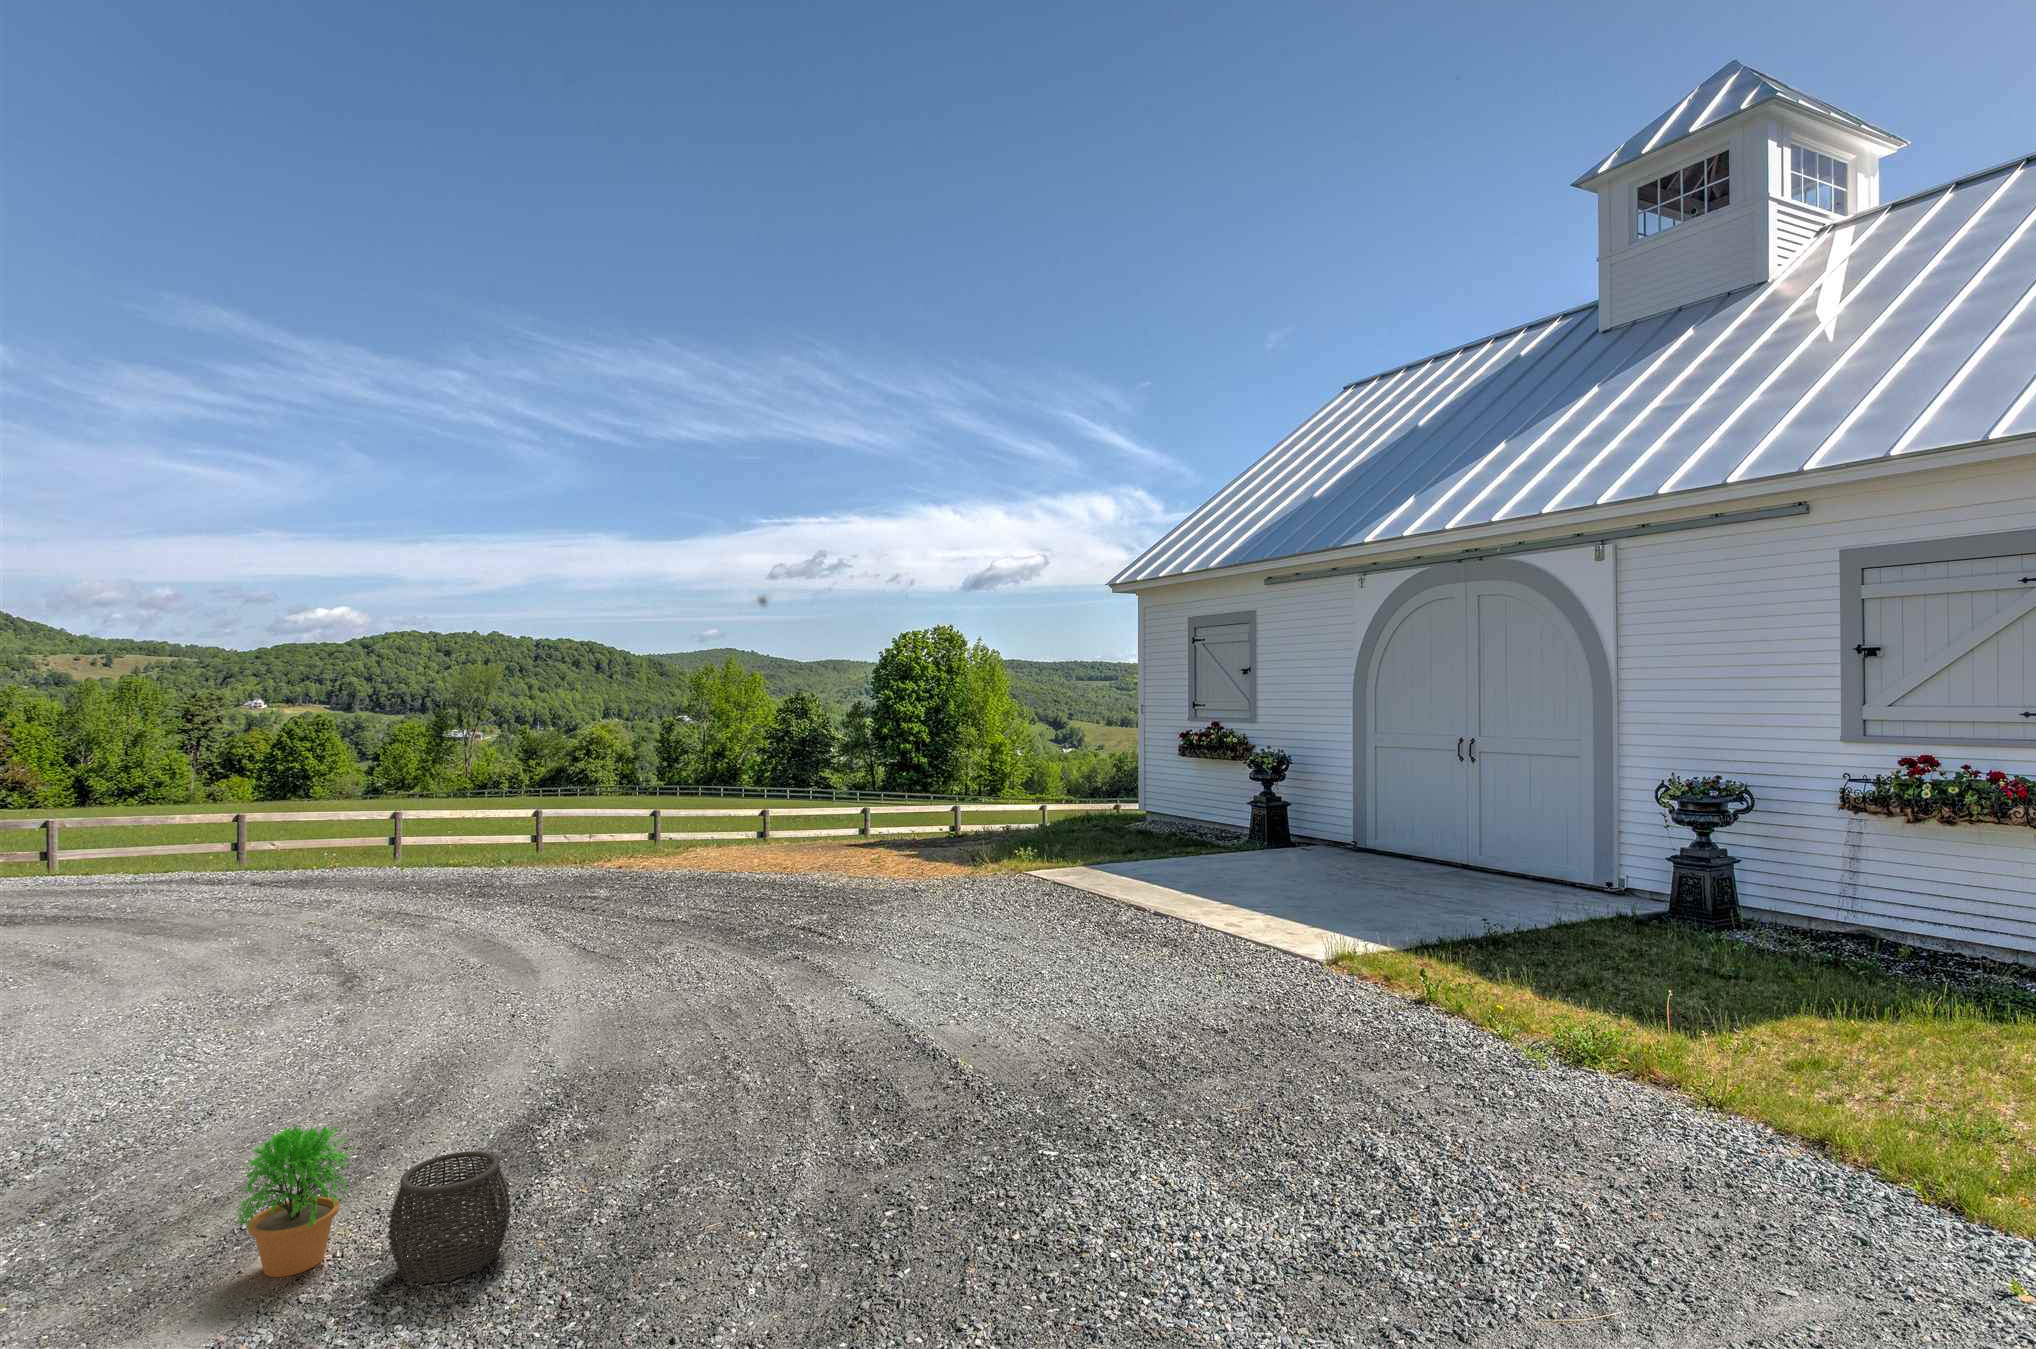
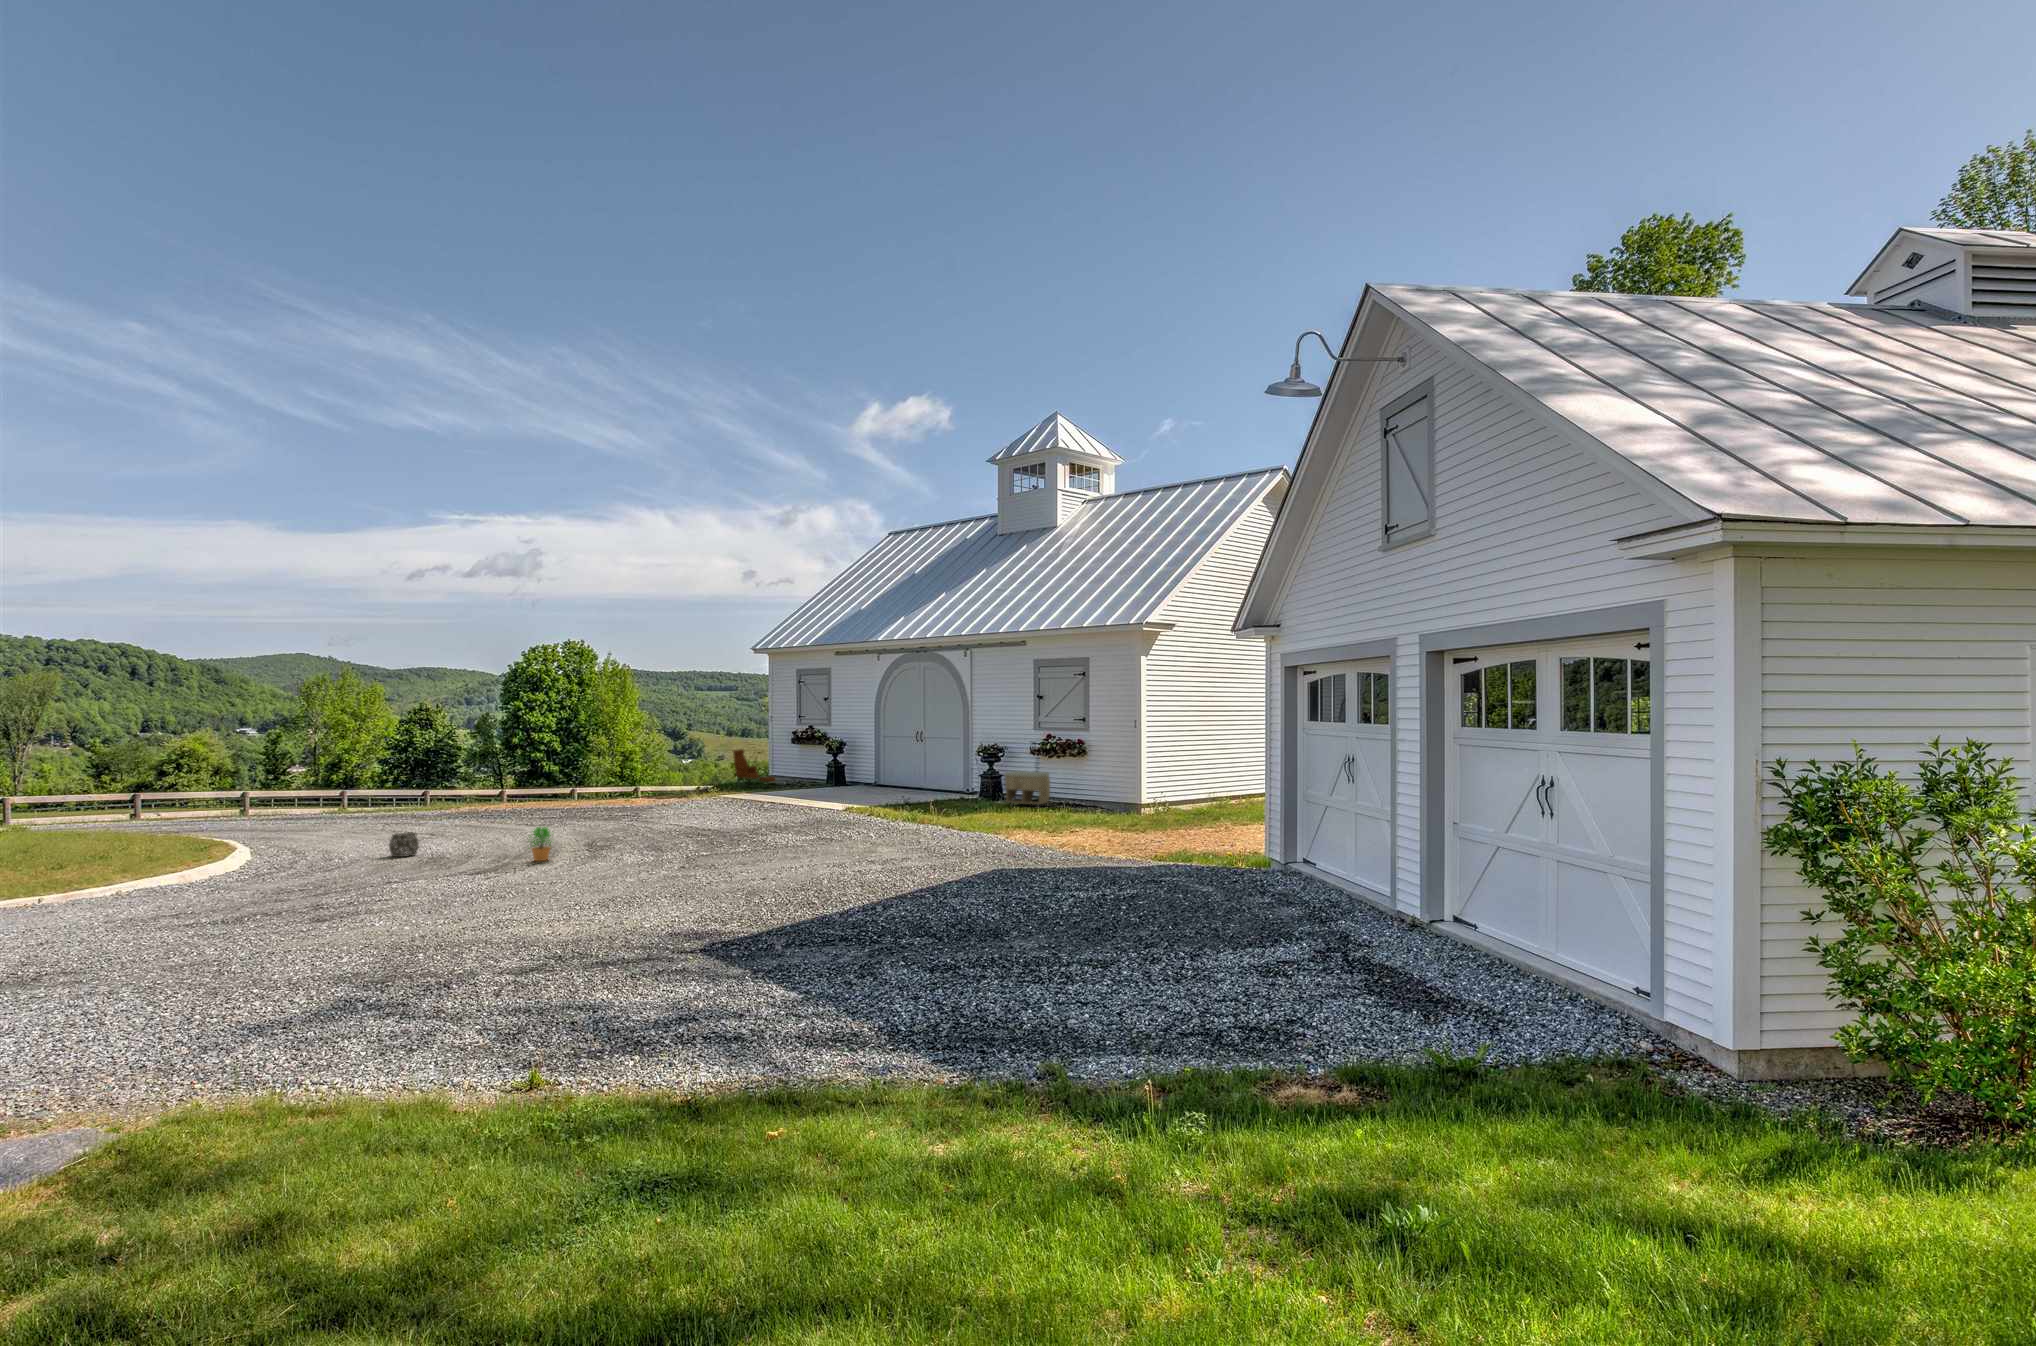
lounge chair: none [1080,762,1153,832] -> present [732,749,776,787]
storage bench: none [1766,849,1941,964] -> present [1005,771,1050,805]
woven basket: present [388,1151,511,1285] -> present [389,832,419,857]

